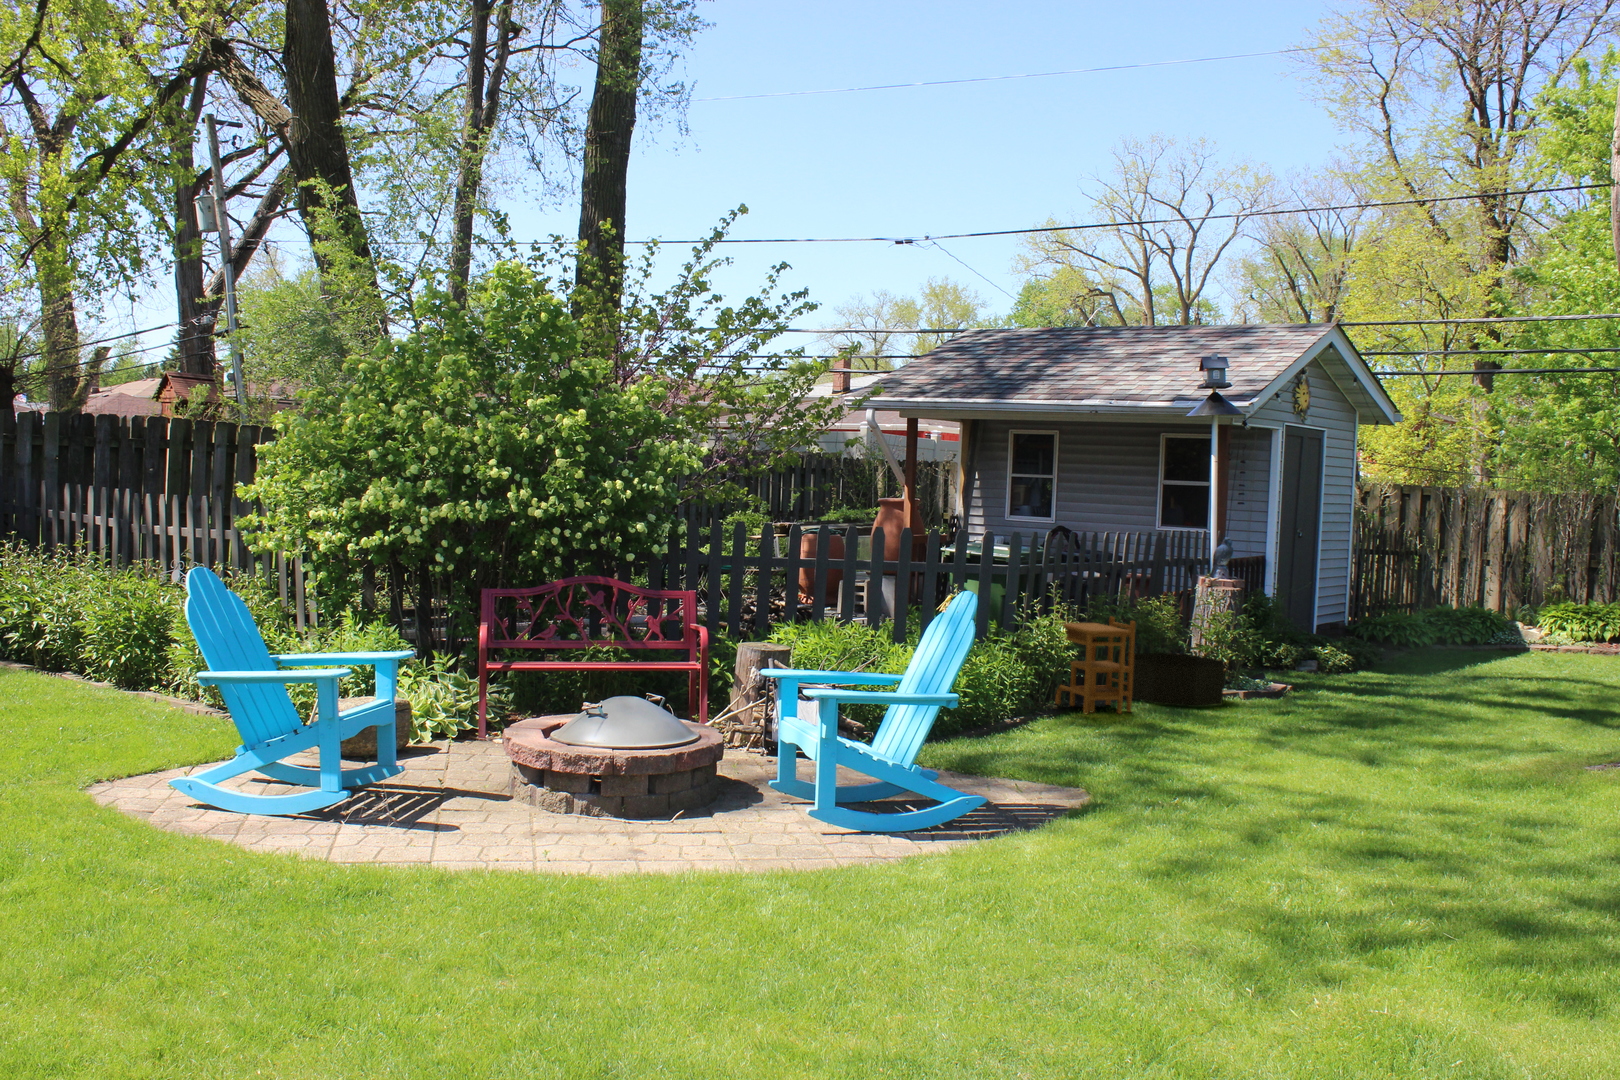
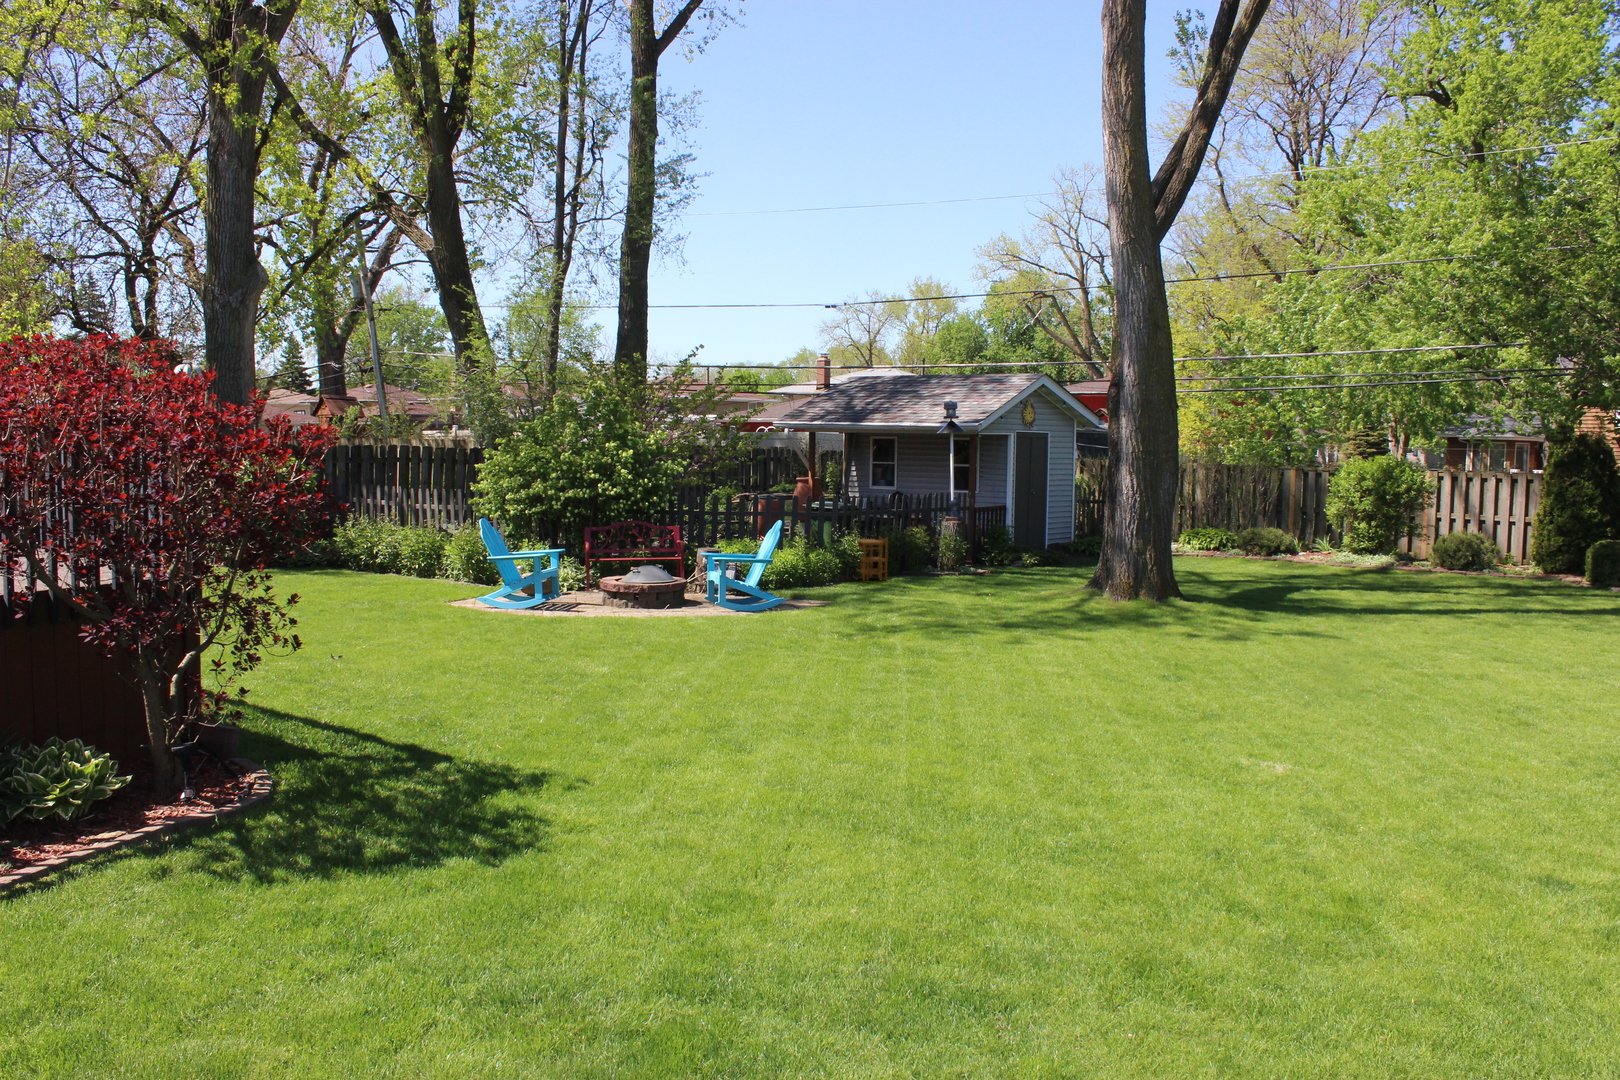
basket: present [1132,653,1225,707] -> none [893,554,940,578]

